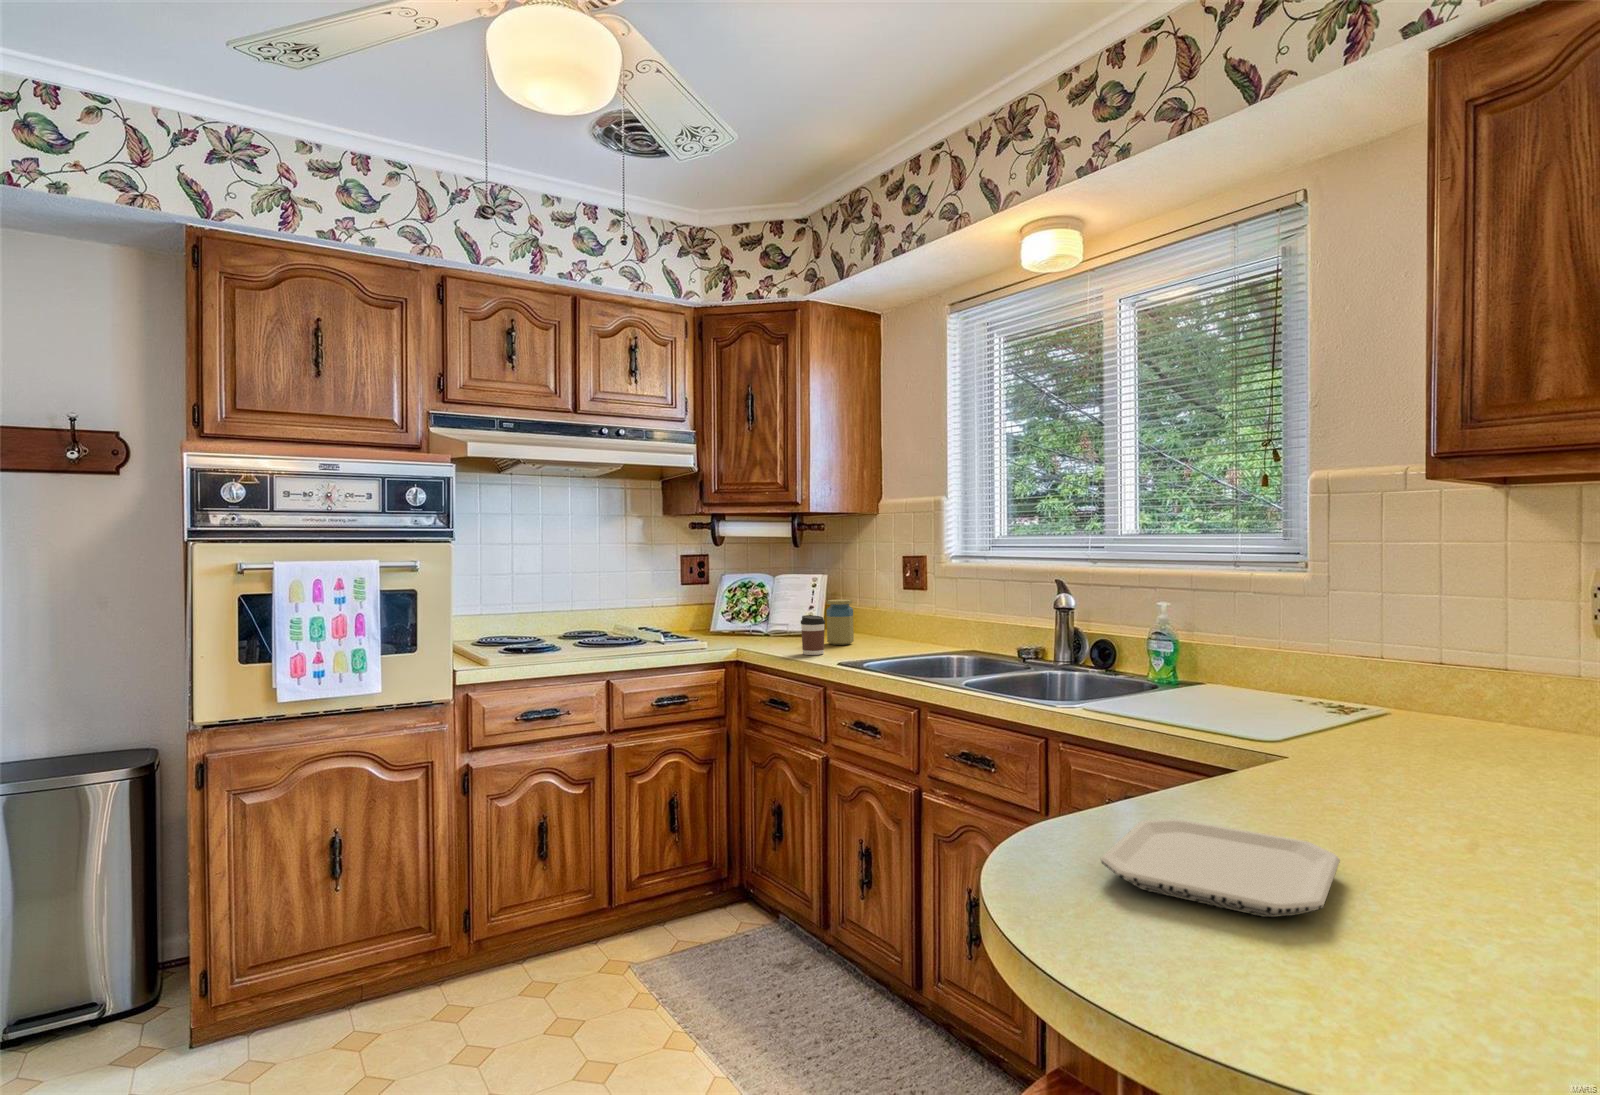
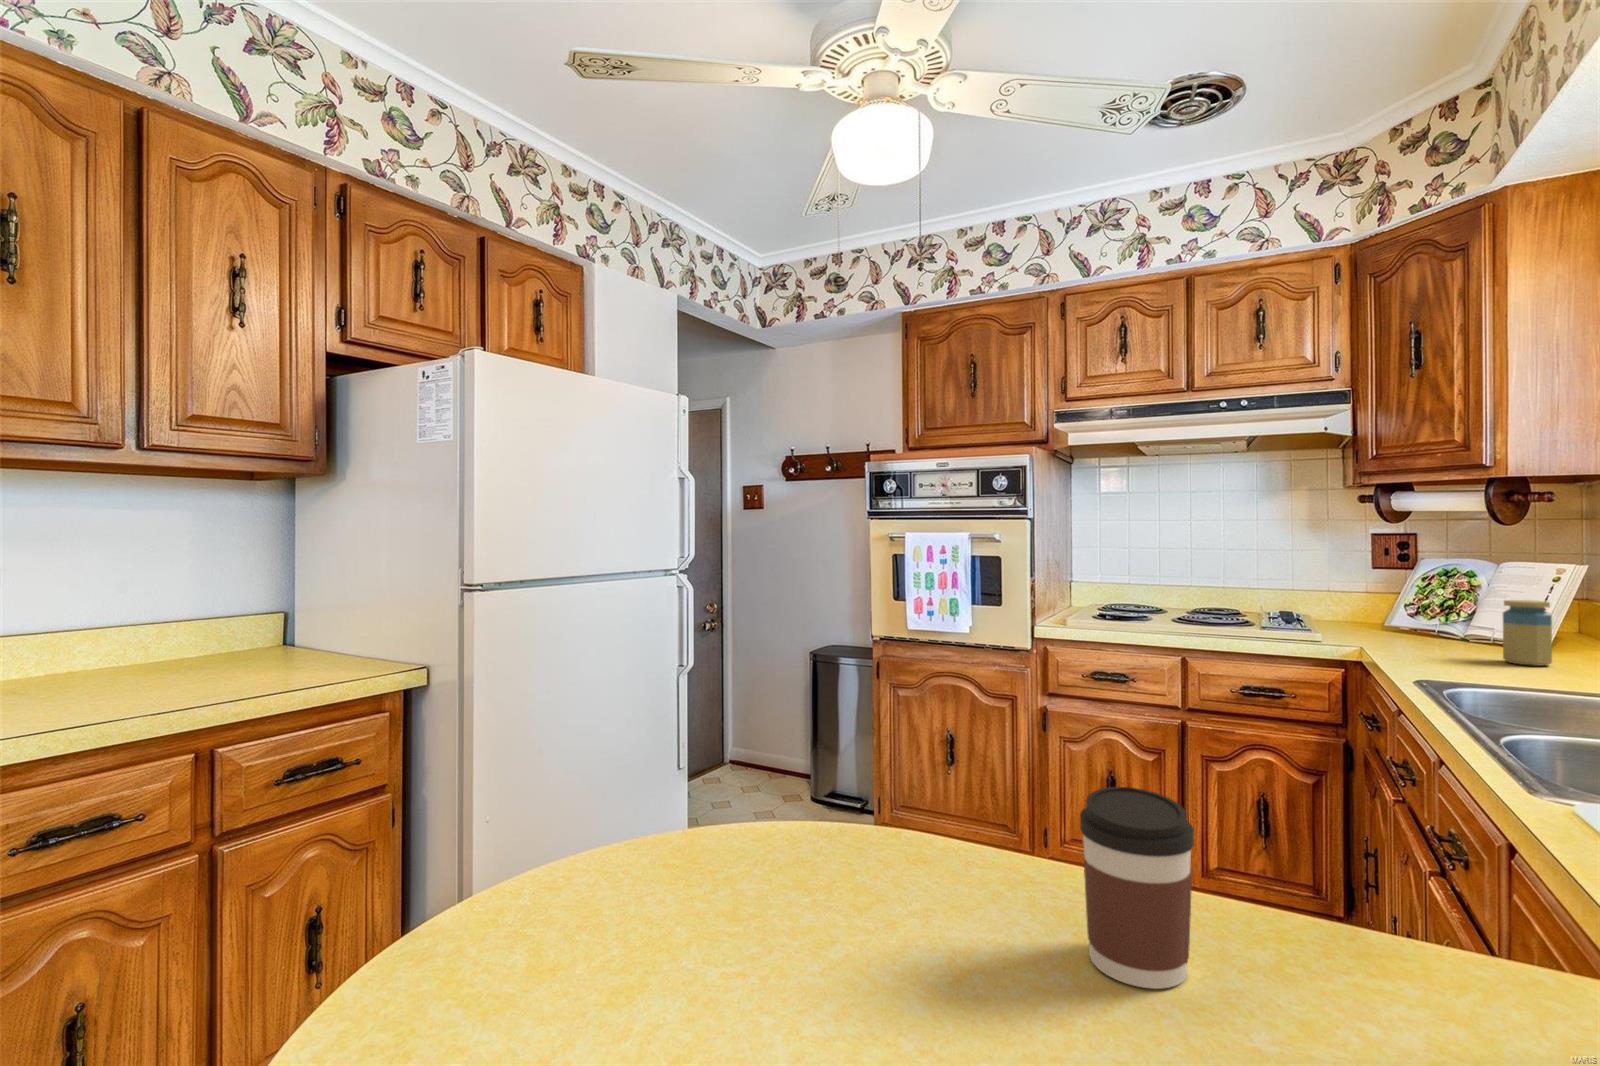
coffee cup: present [801,615,825,655] -> present [1080,787,1194,989]
plate: present [1101,819,1340,917] -> none [678,834,942,972]

